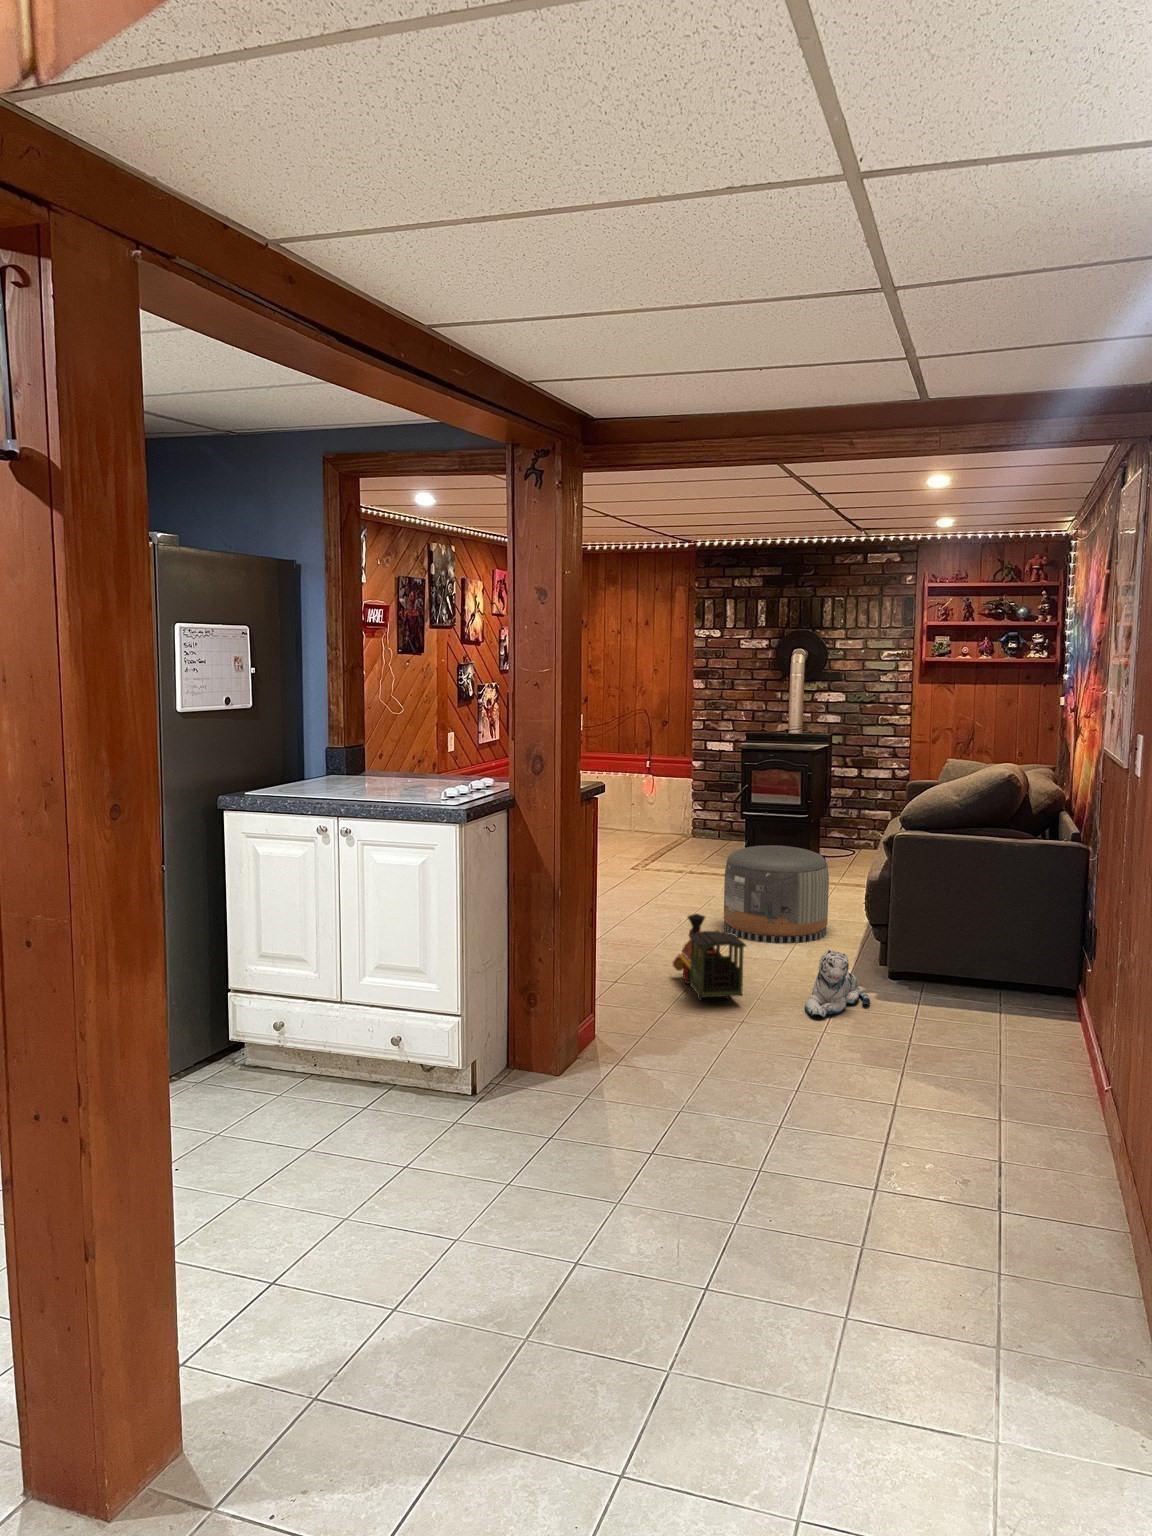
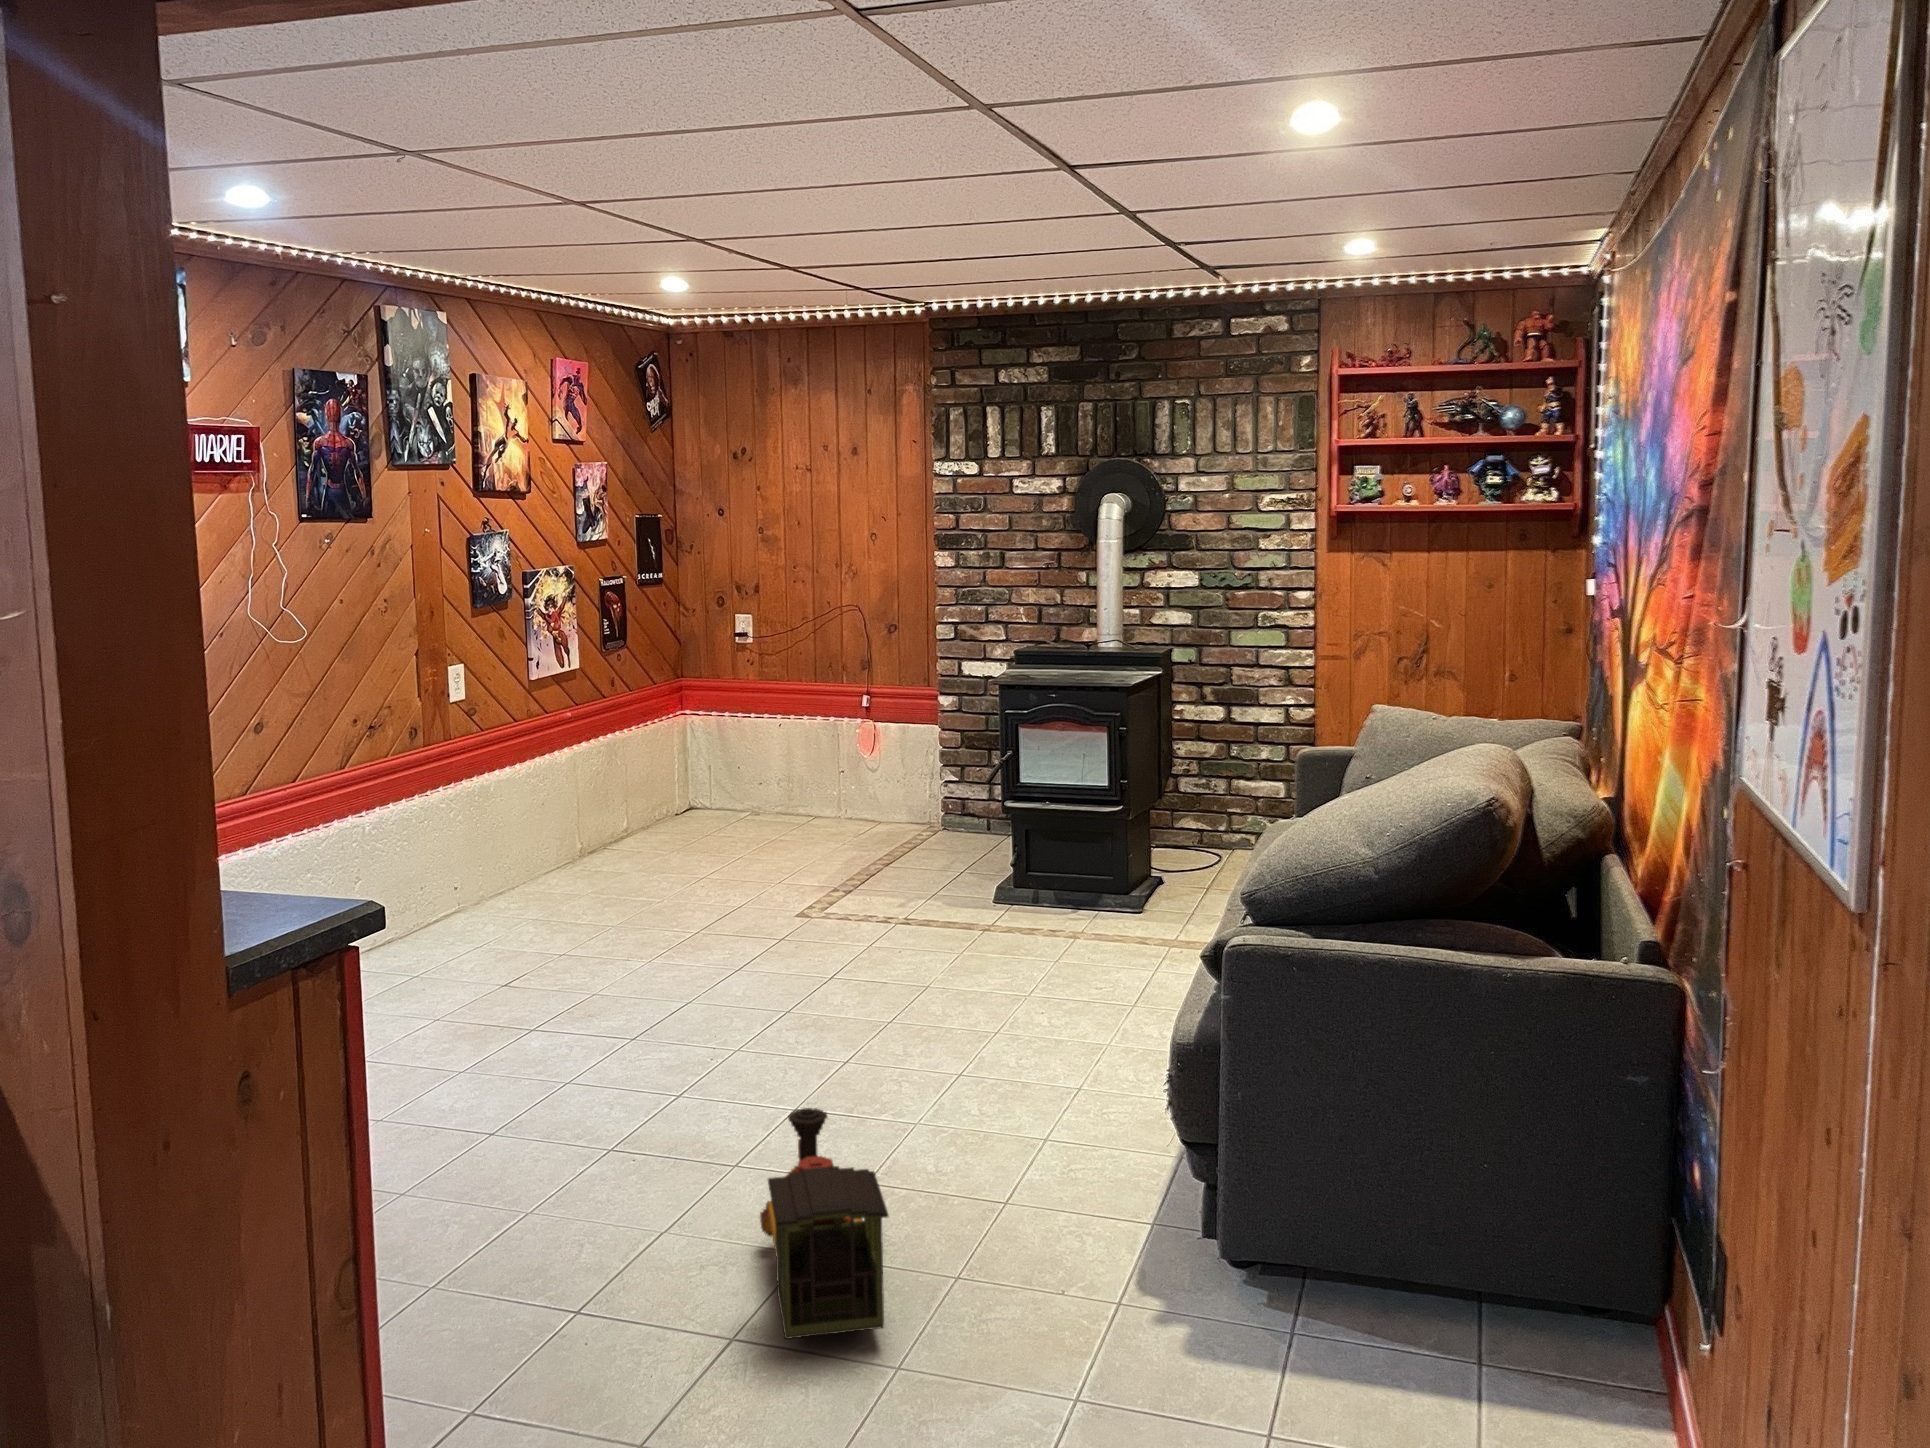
pouf: present [724,845,829,943] -> none [921,904,1130,1120]
plush toy: present [805,950,870,1017] -> none [1026,1216,1182,1390]

